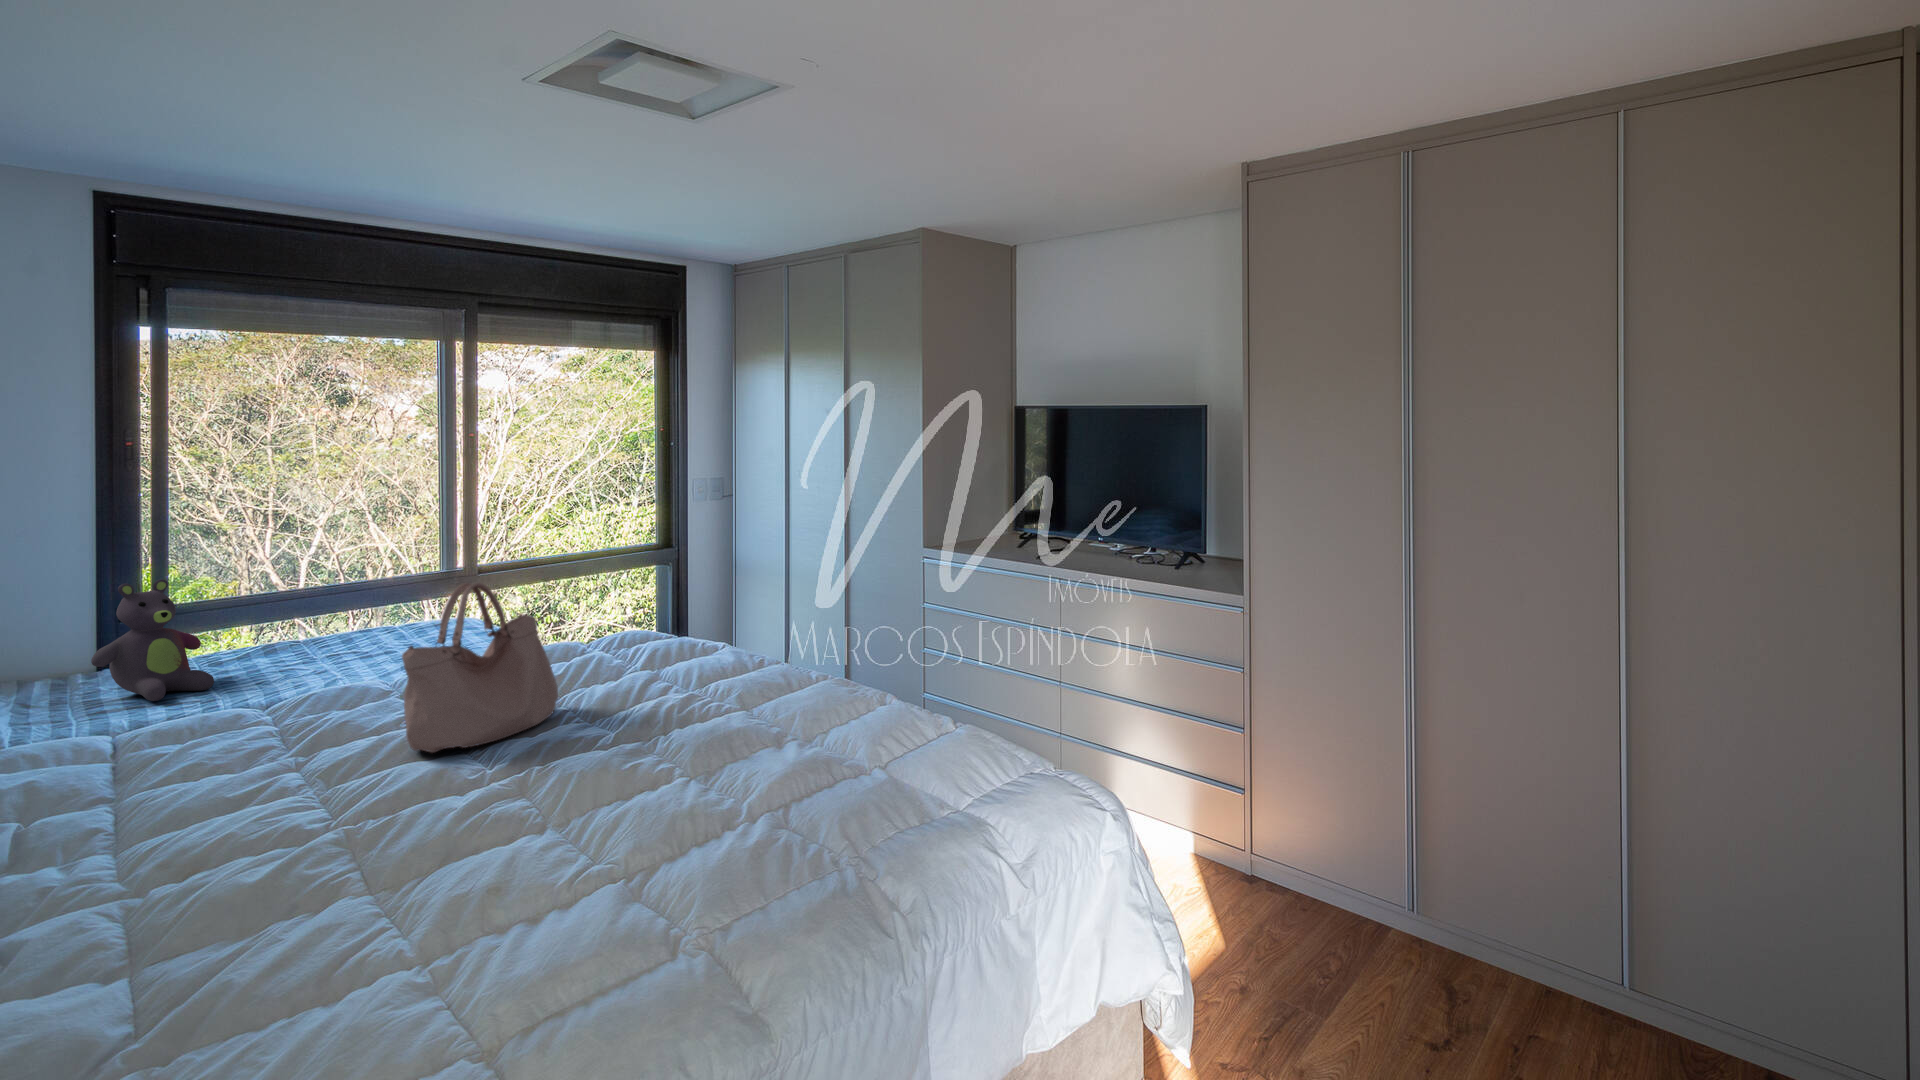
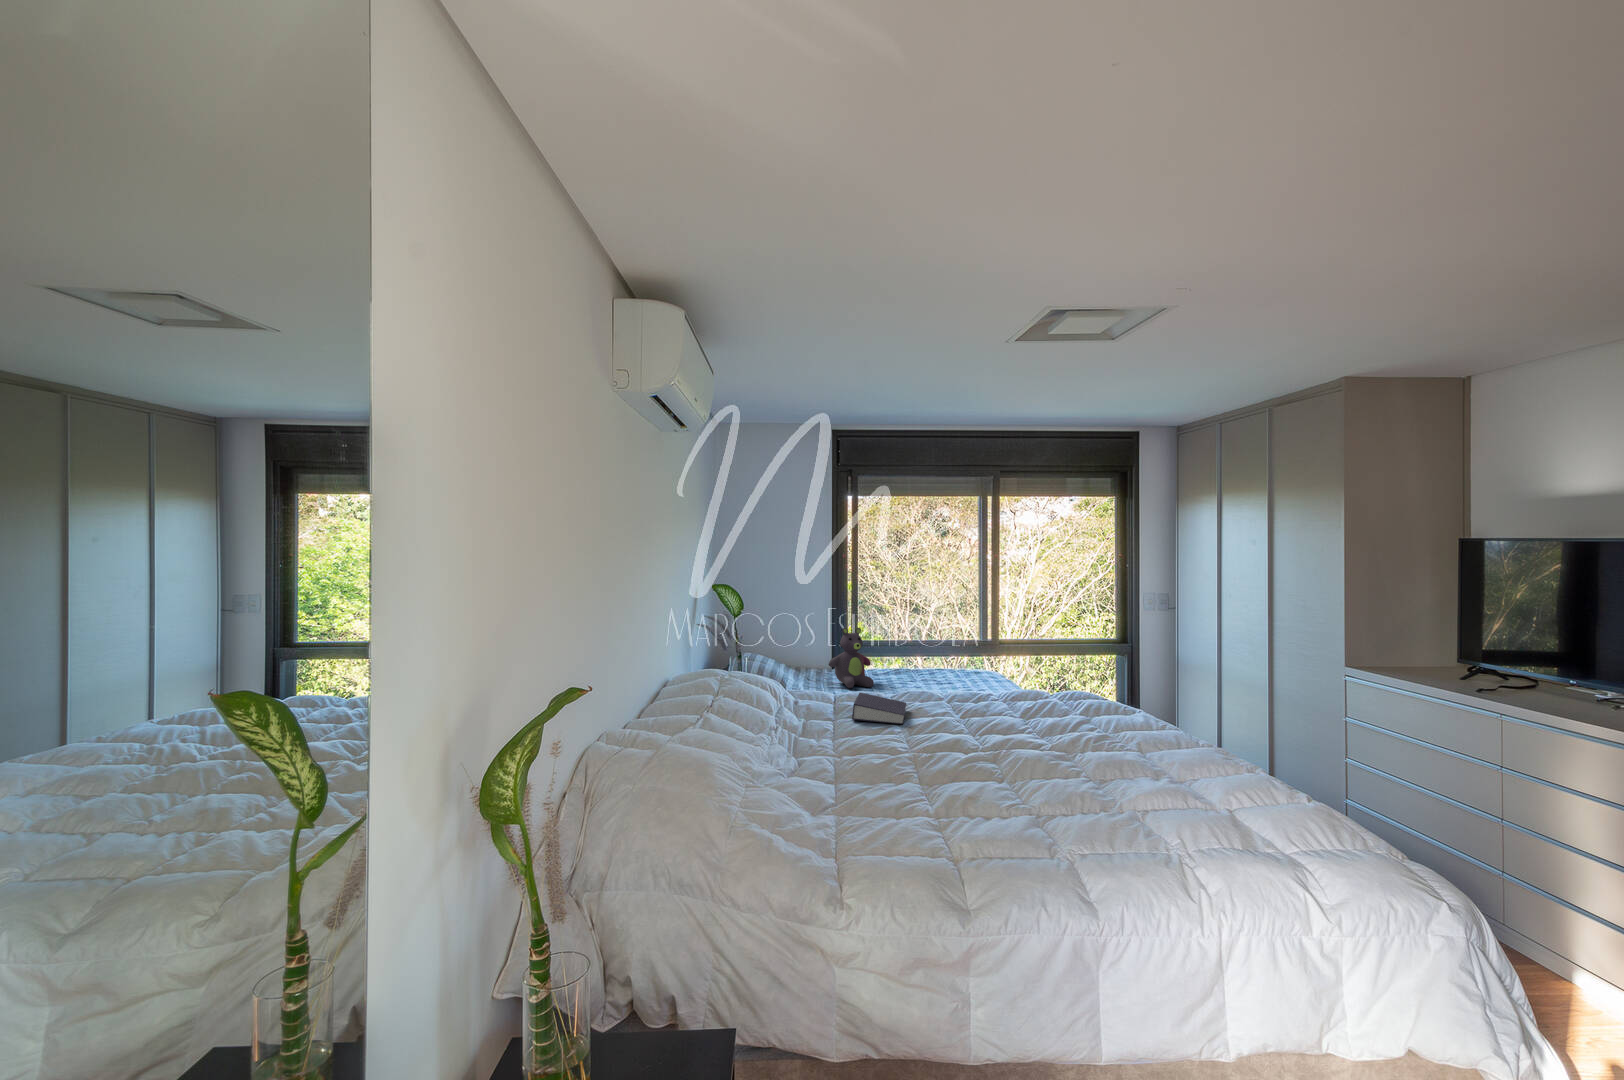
handbag: present [402,582,558,753] -> none [945,643,1025,733]
book: none [175,717,311,787] -> present [852,693,906,724]

